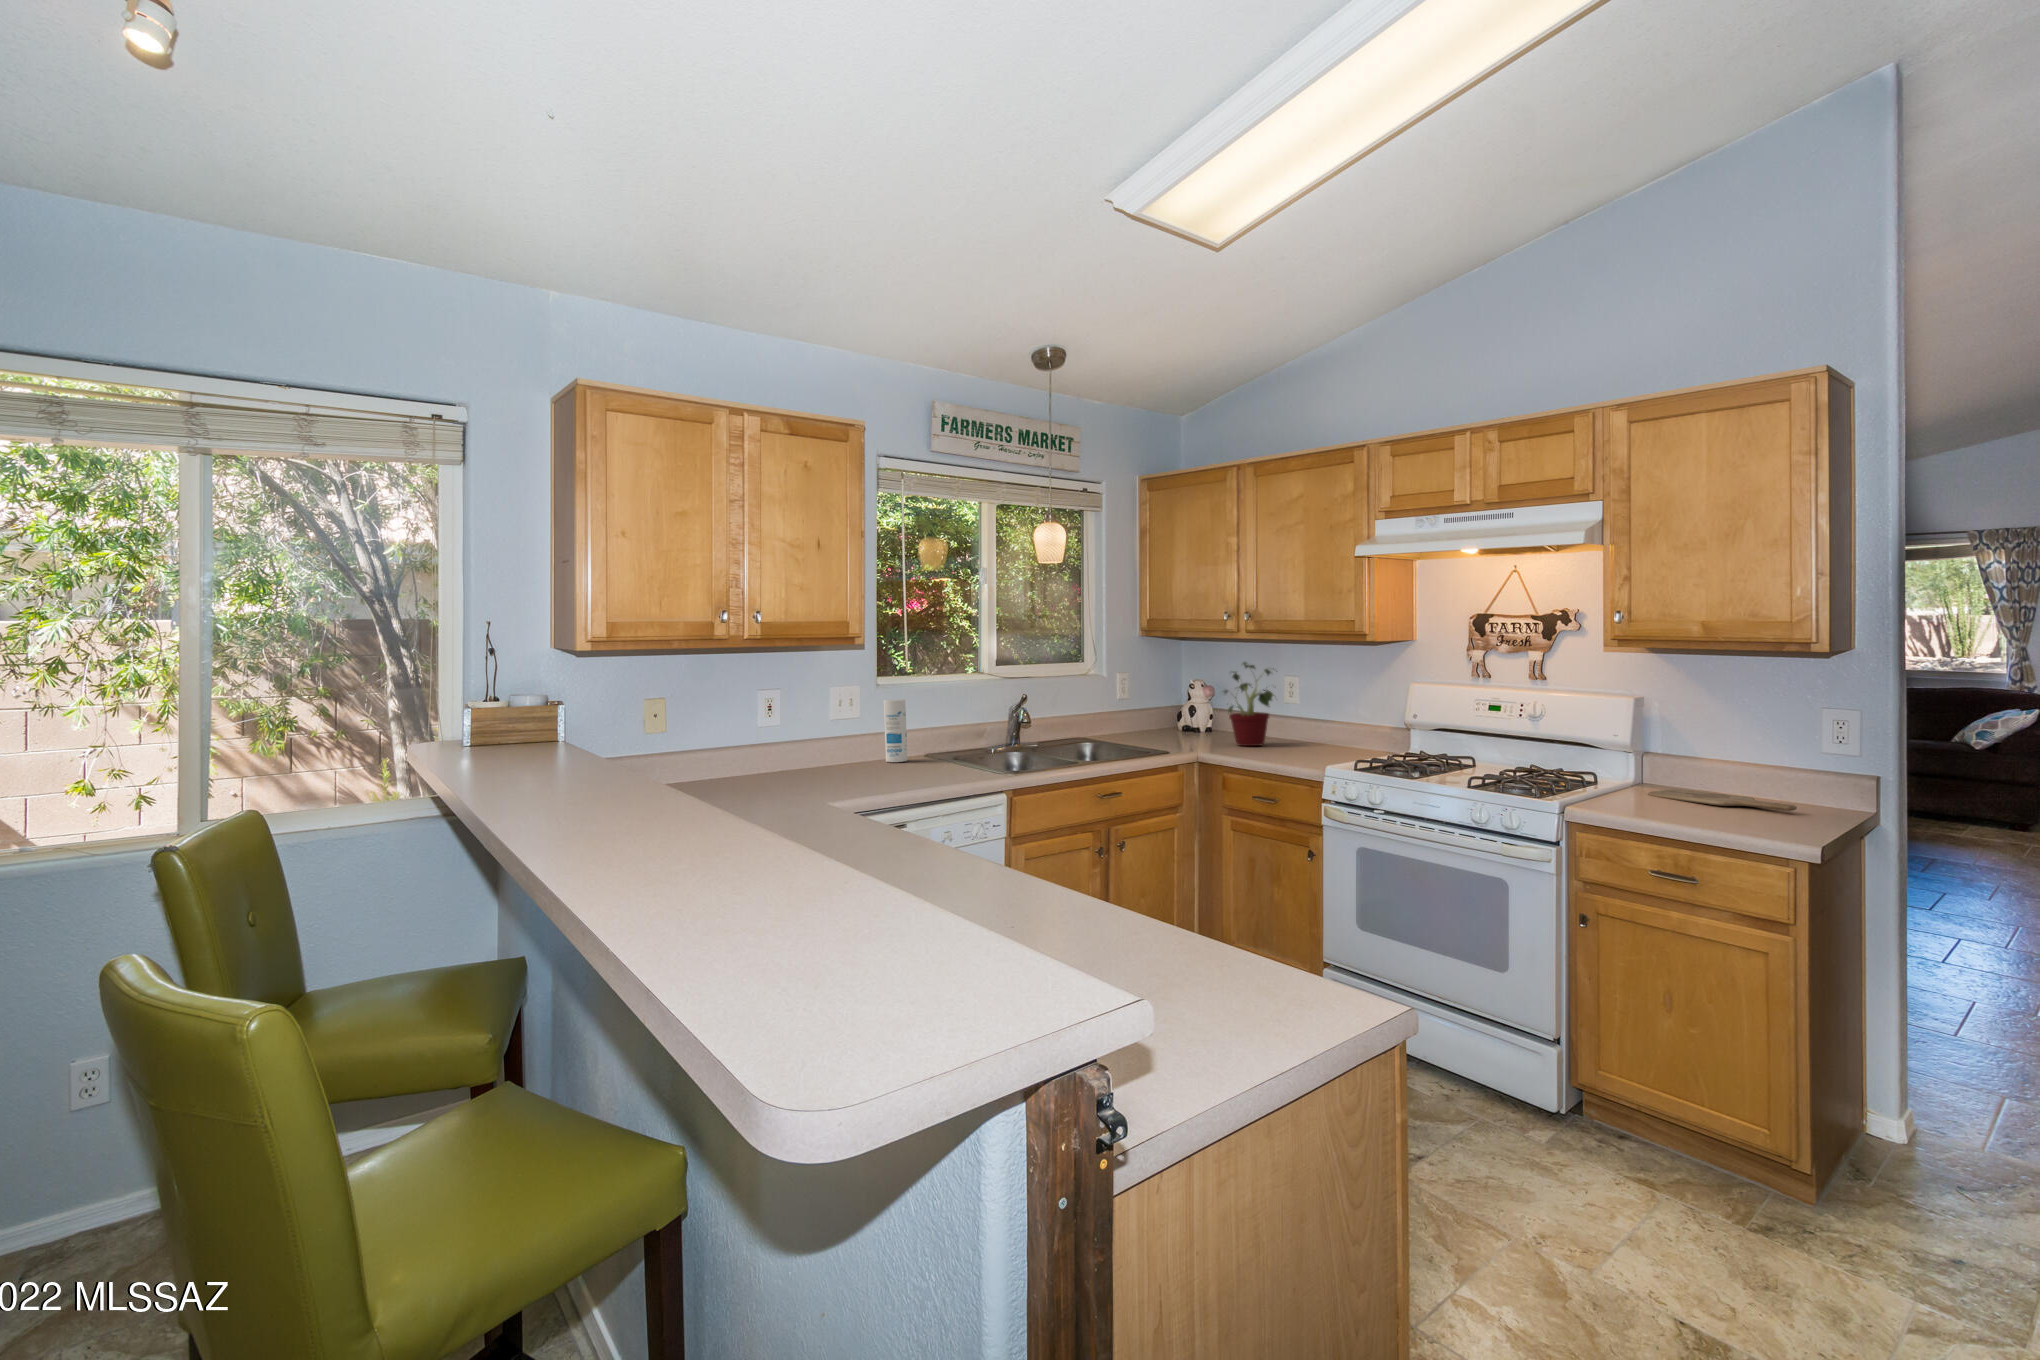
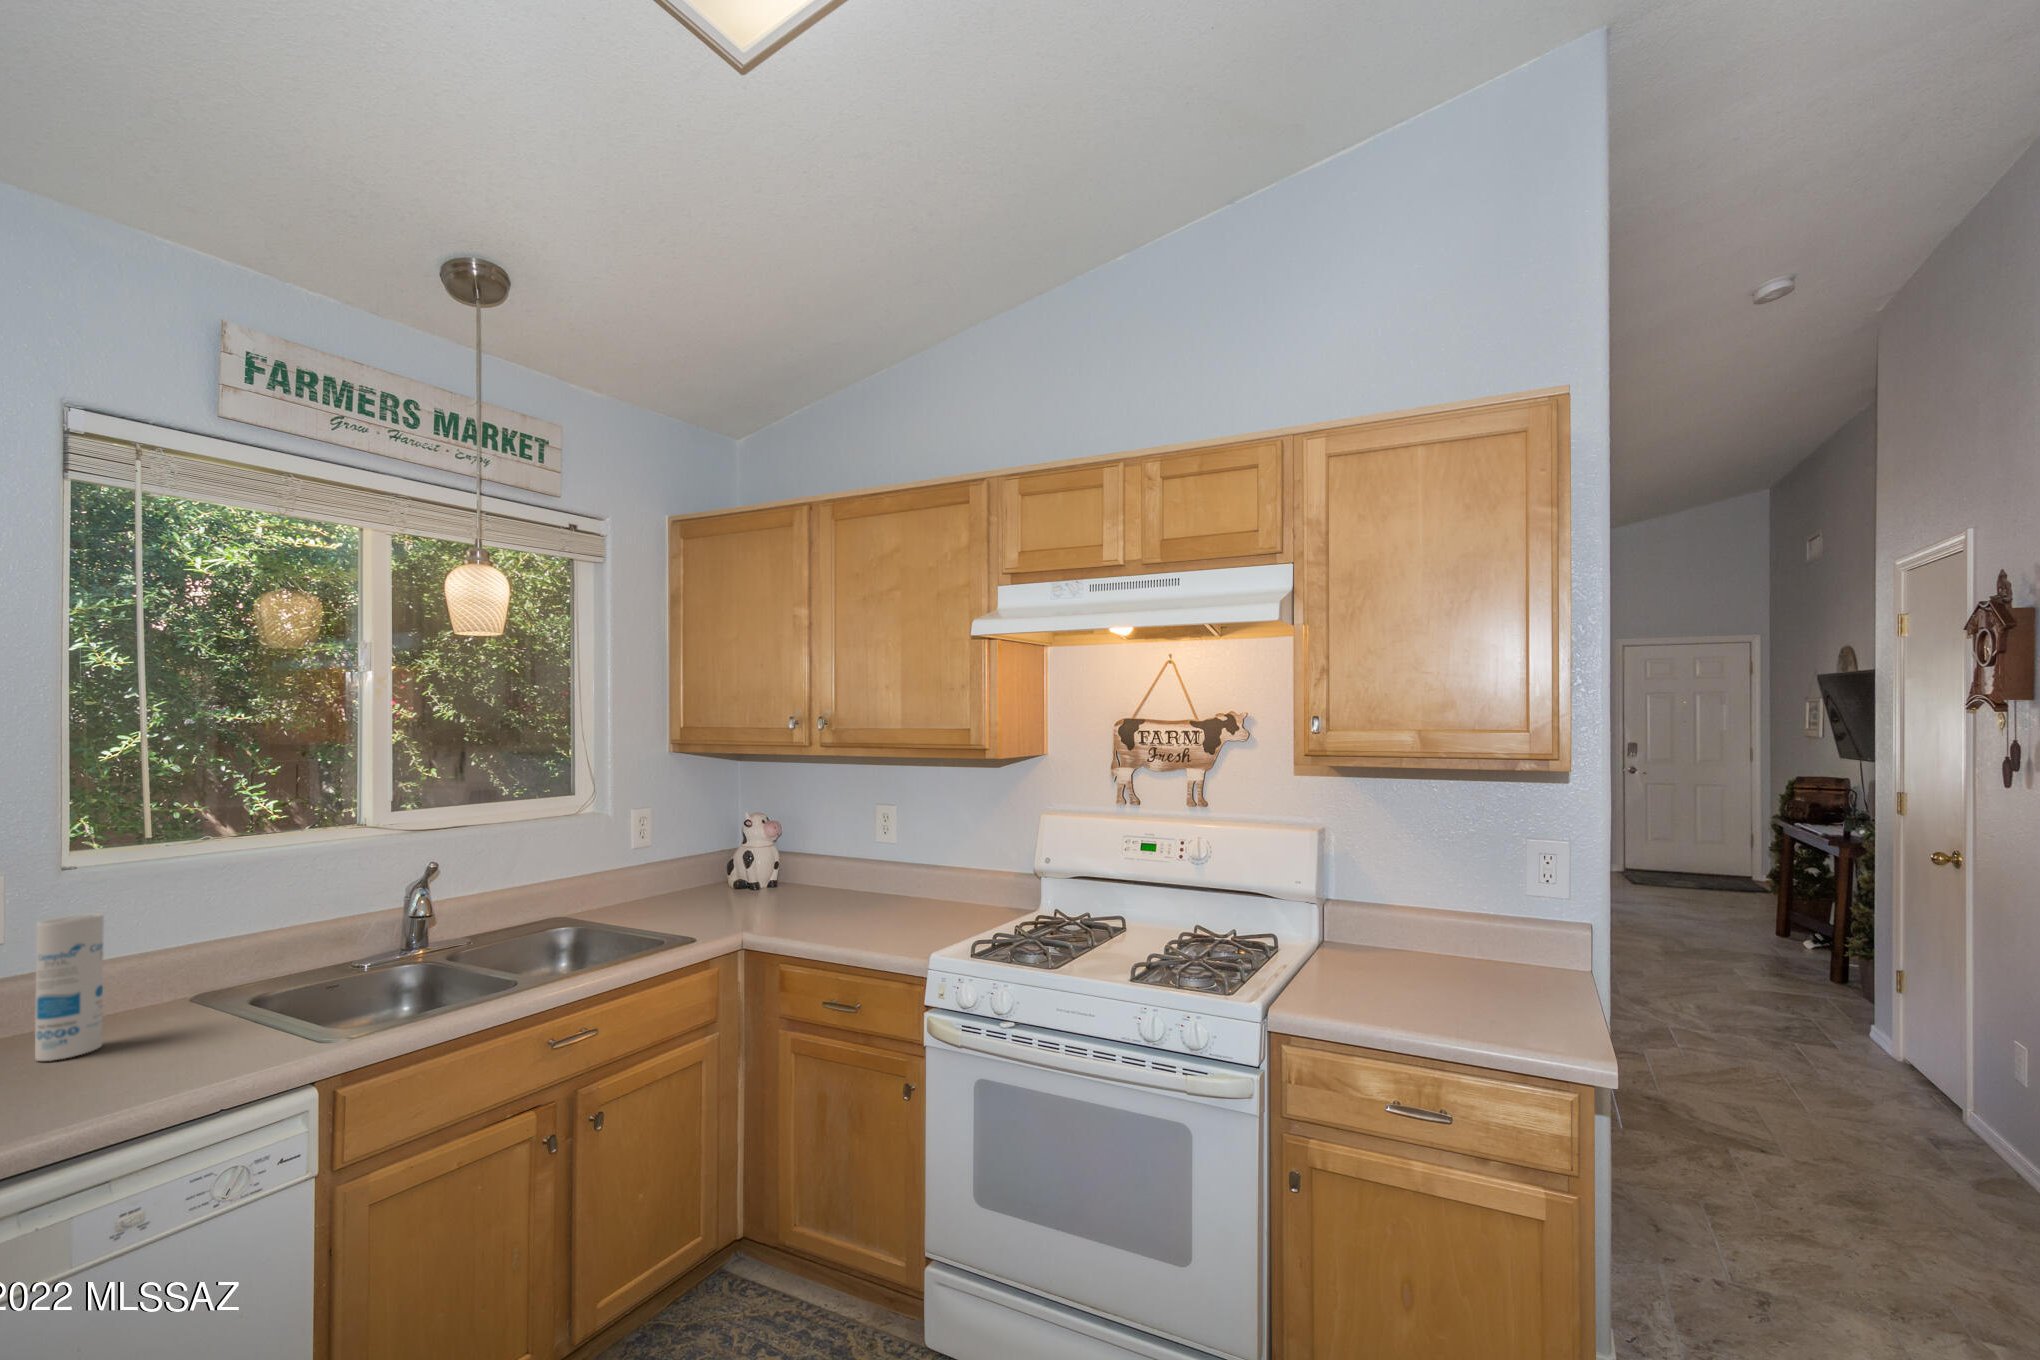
potted plant: present [1224,662,1273,746] -> none [784,786,867,915]
cutting board: present [1648,789,1797,811] -> none [1354,955,1540,993]

